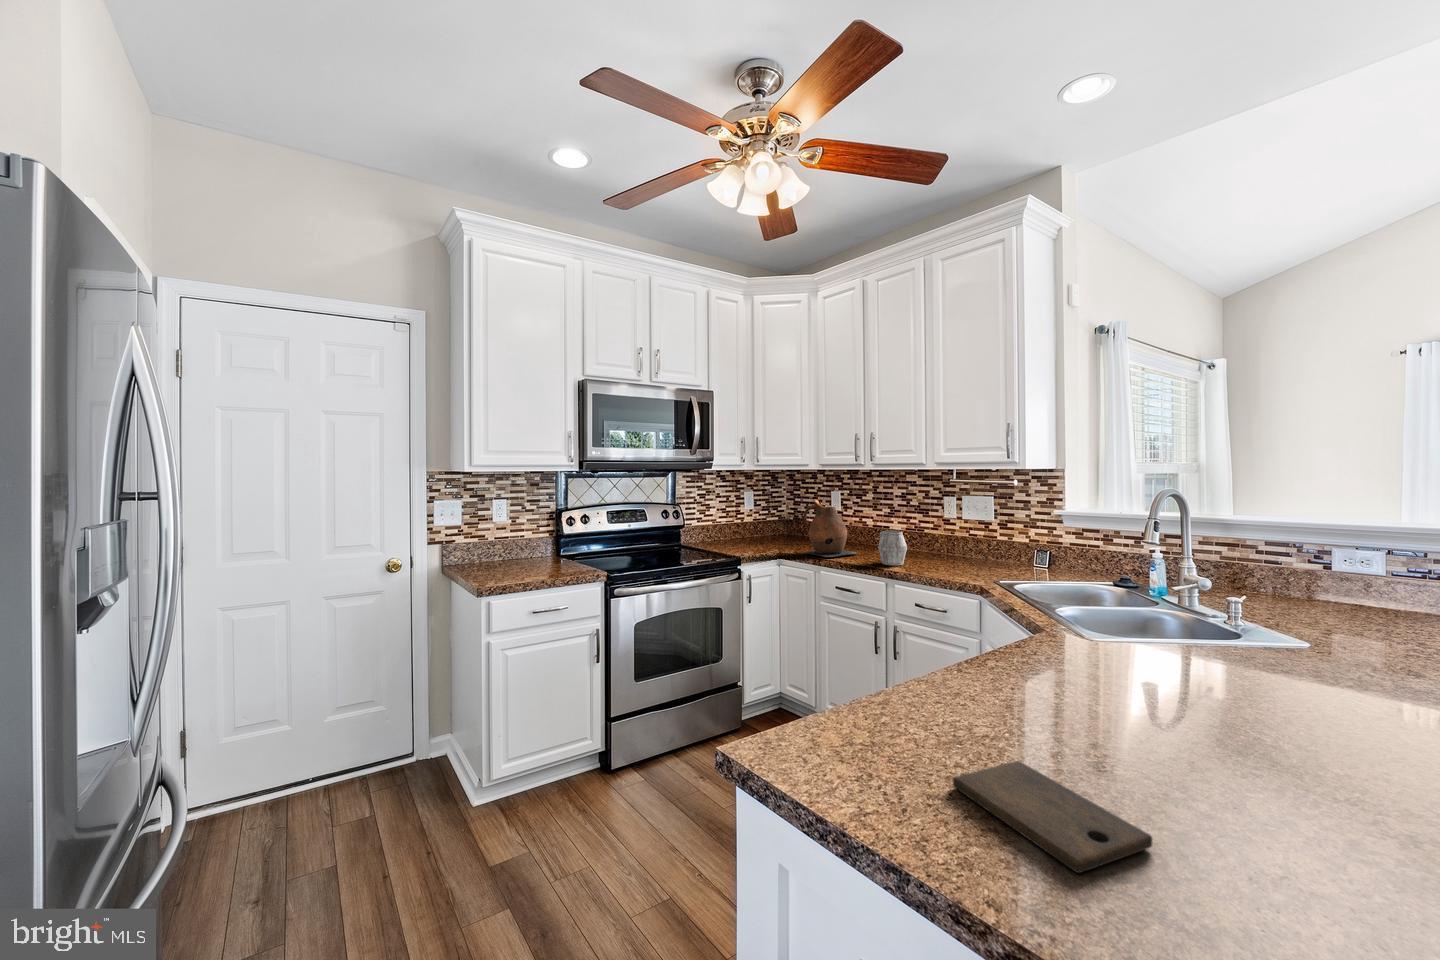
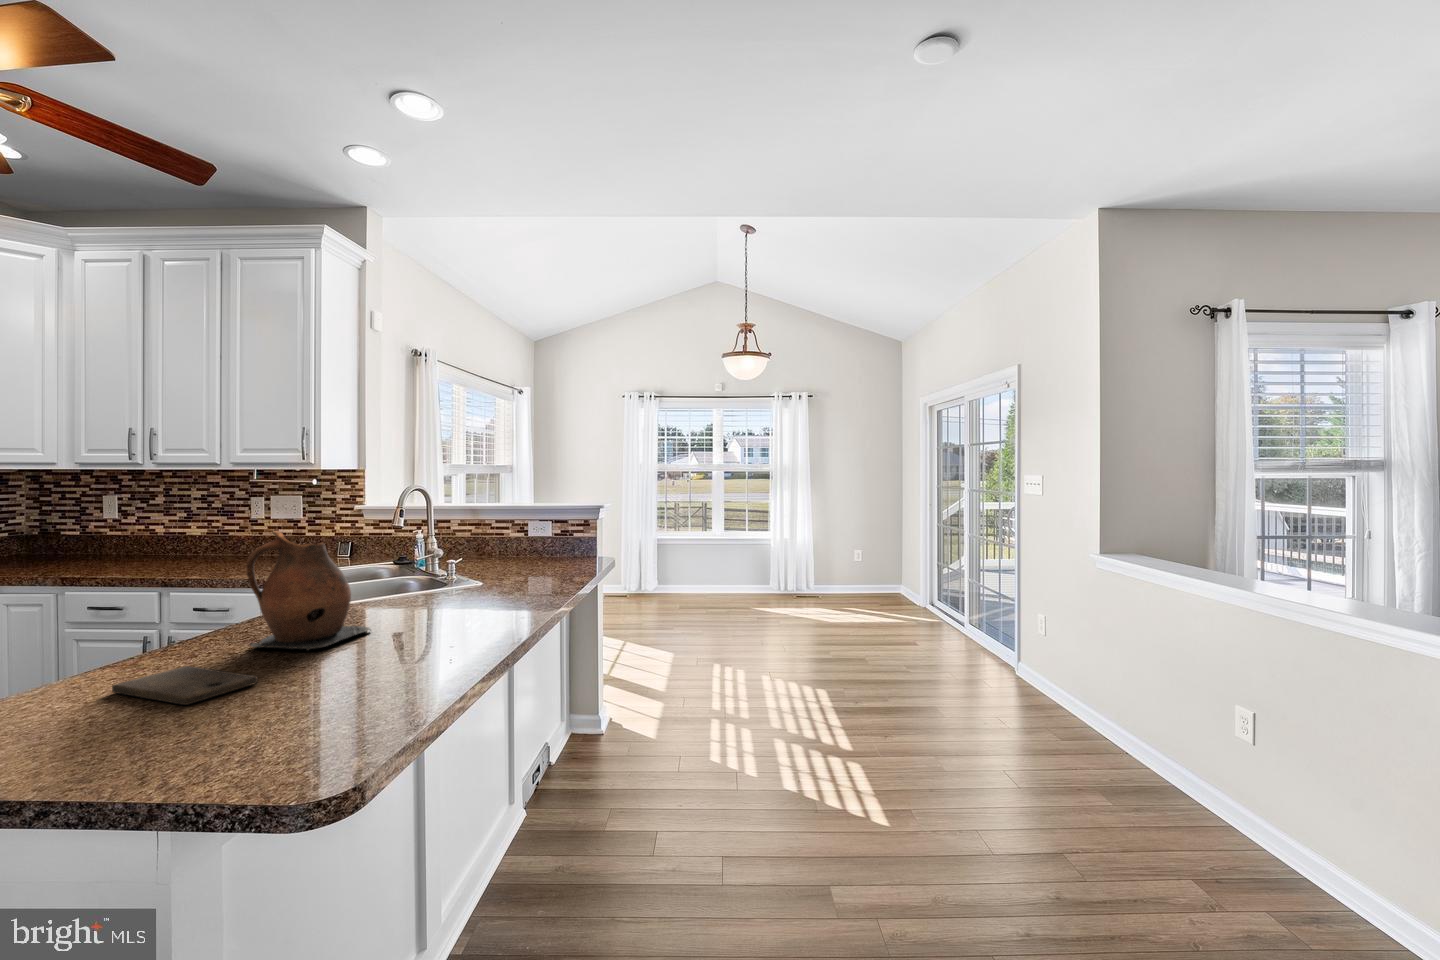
ceramic pitcher: present [803,500,856,558] -> present [246,531,370,651]
mug: present [878,530,907,565] -> none [158,533,196,570]

